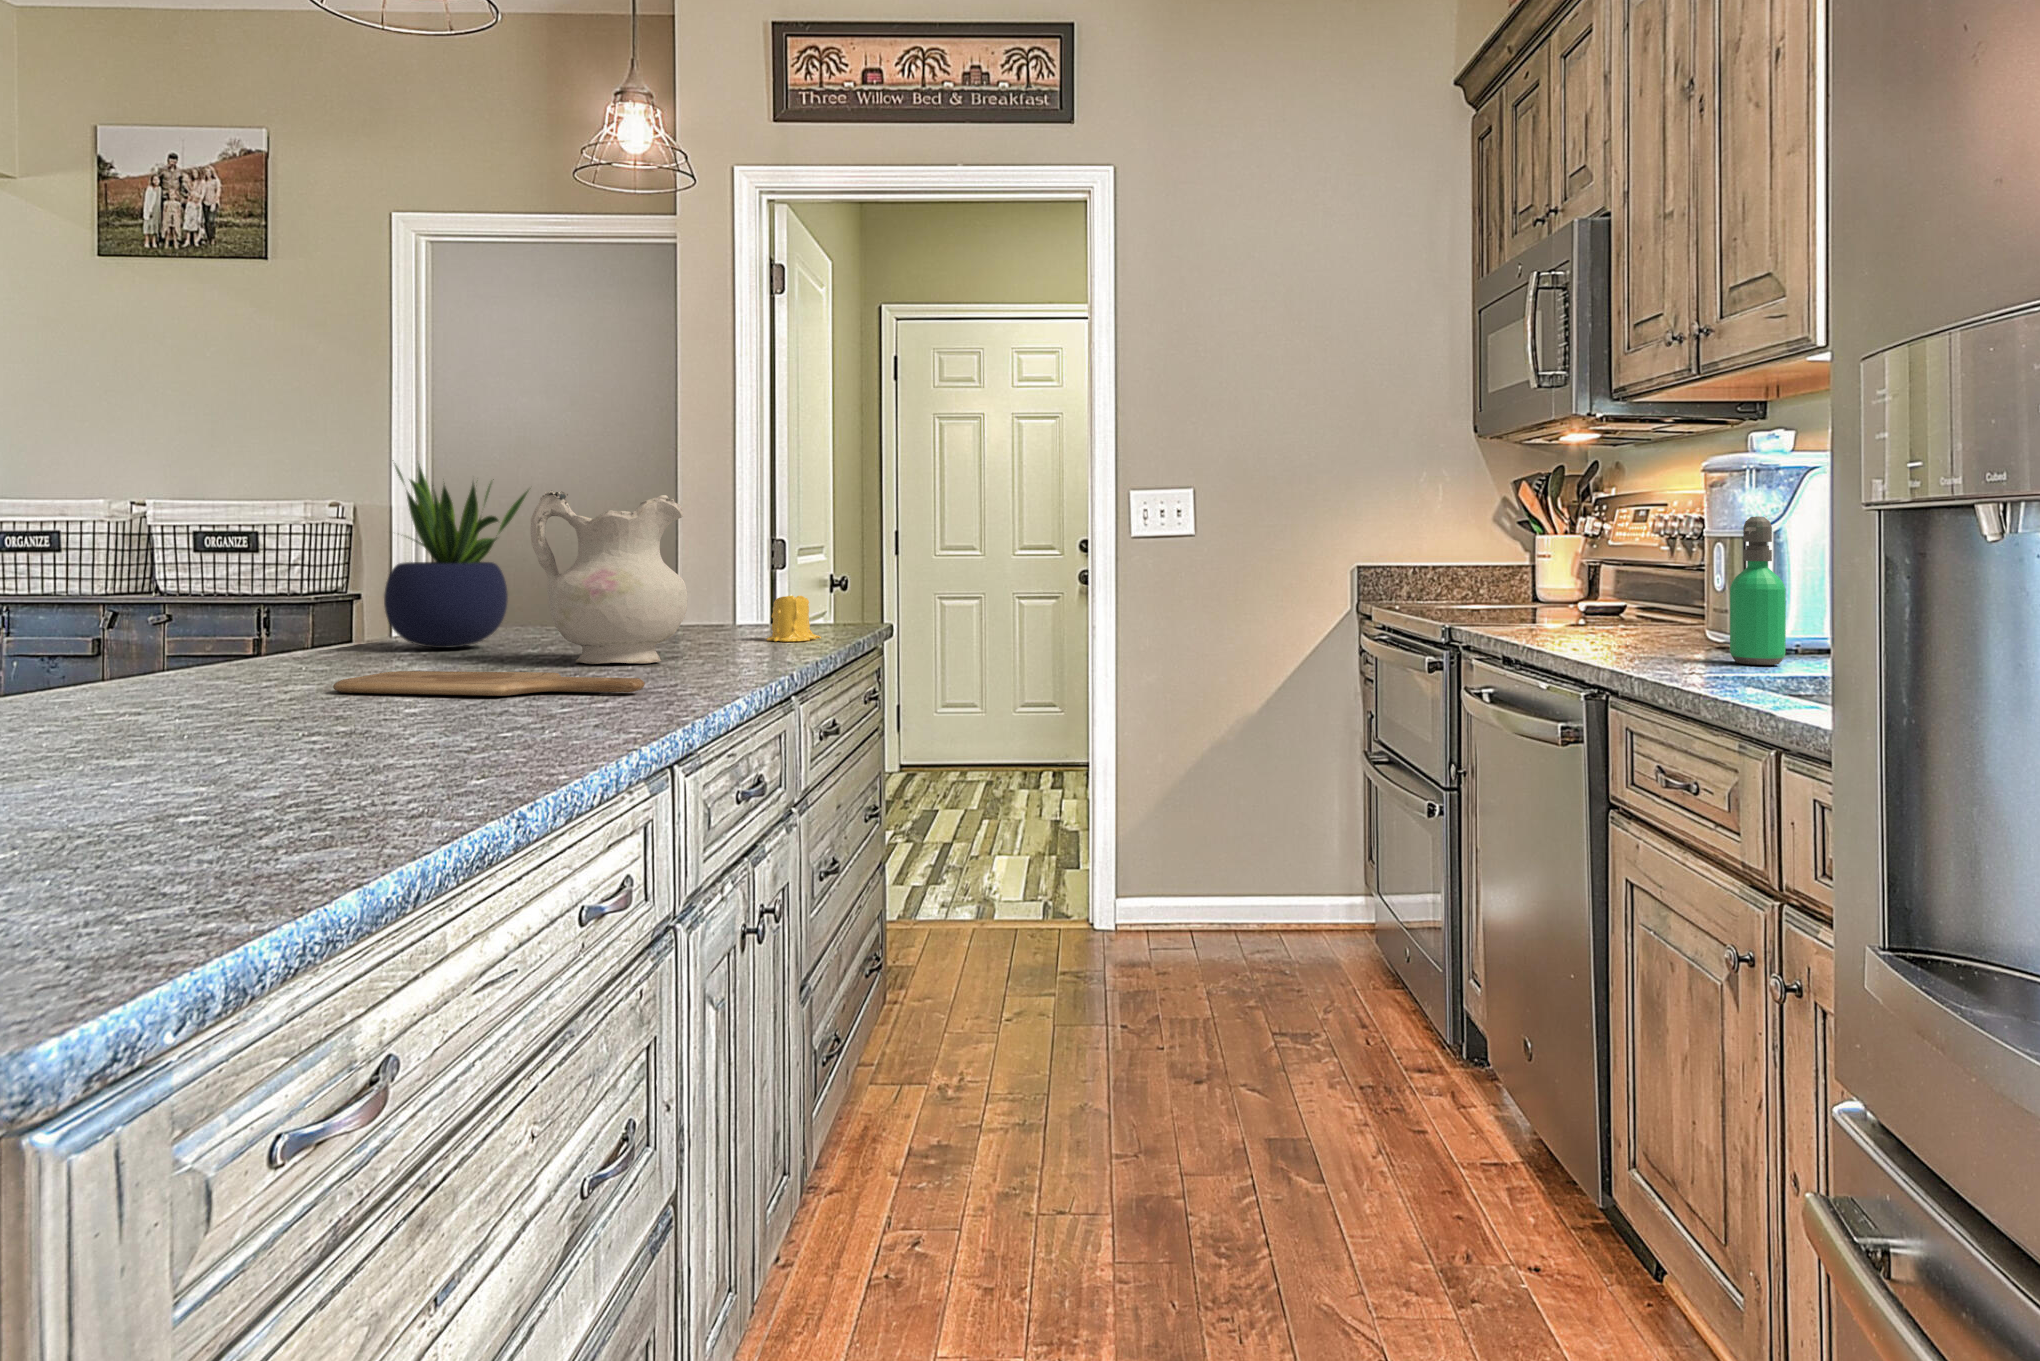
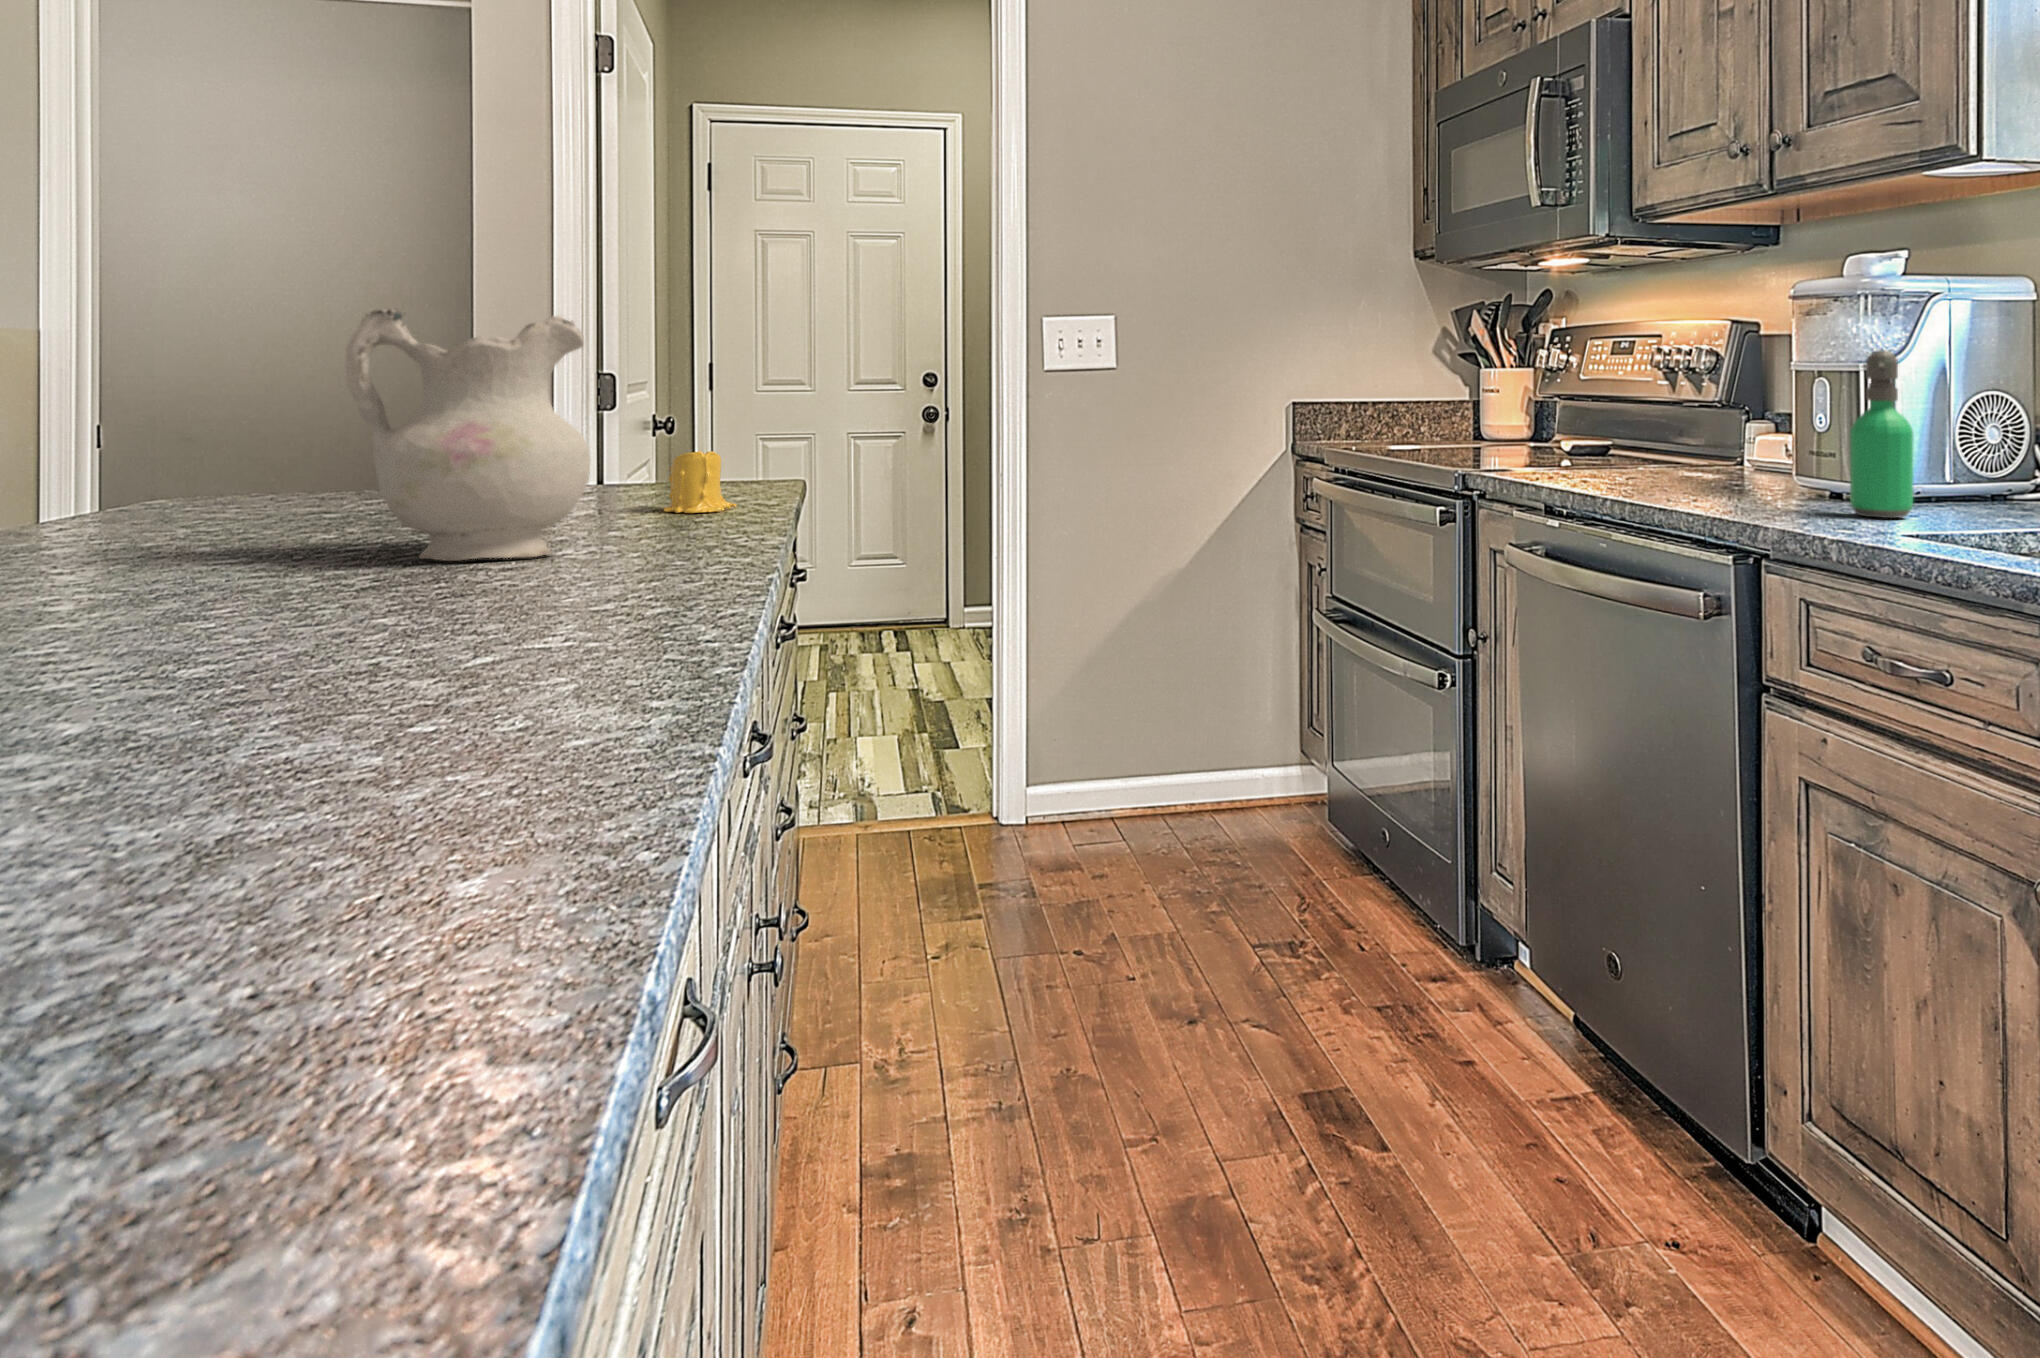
potted plant: present [384,464,528,648] -> none [78,257,325,538]
cutting board: present [333,671,645,696] -> none [36,587,588,637]

